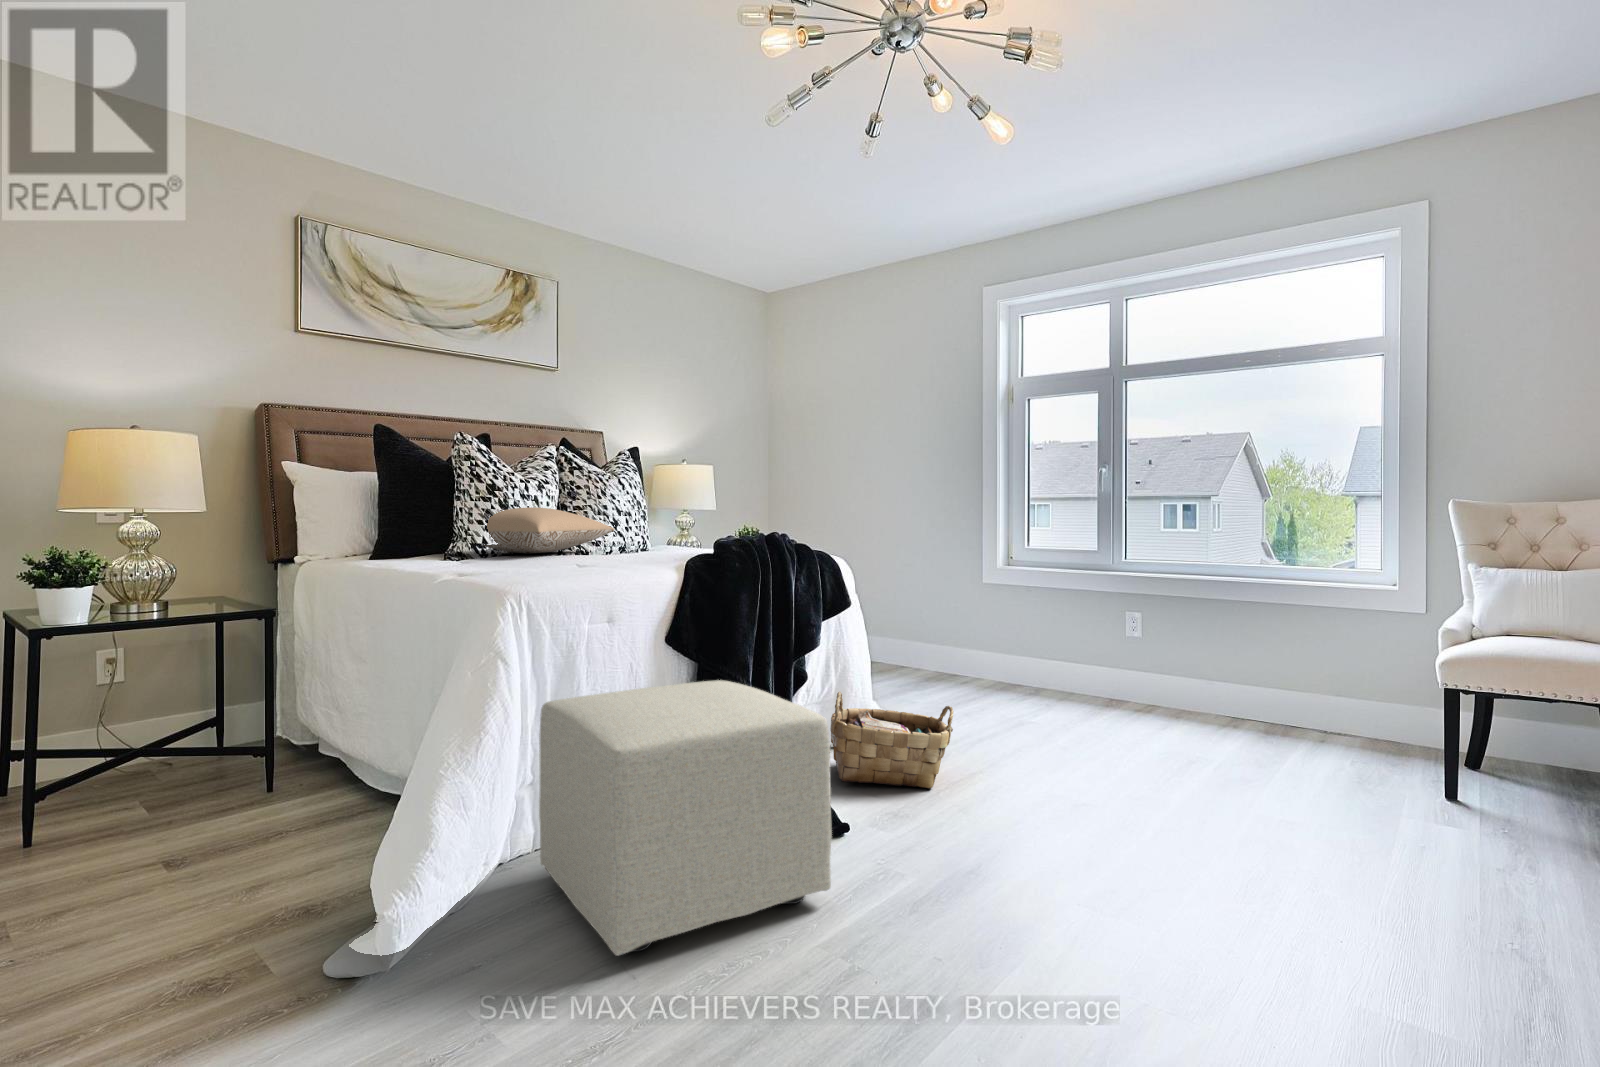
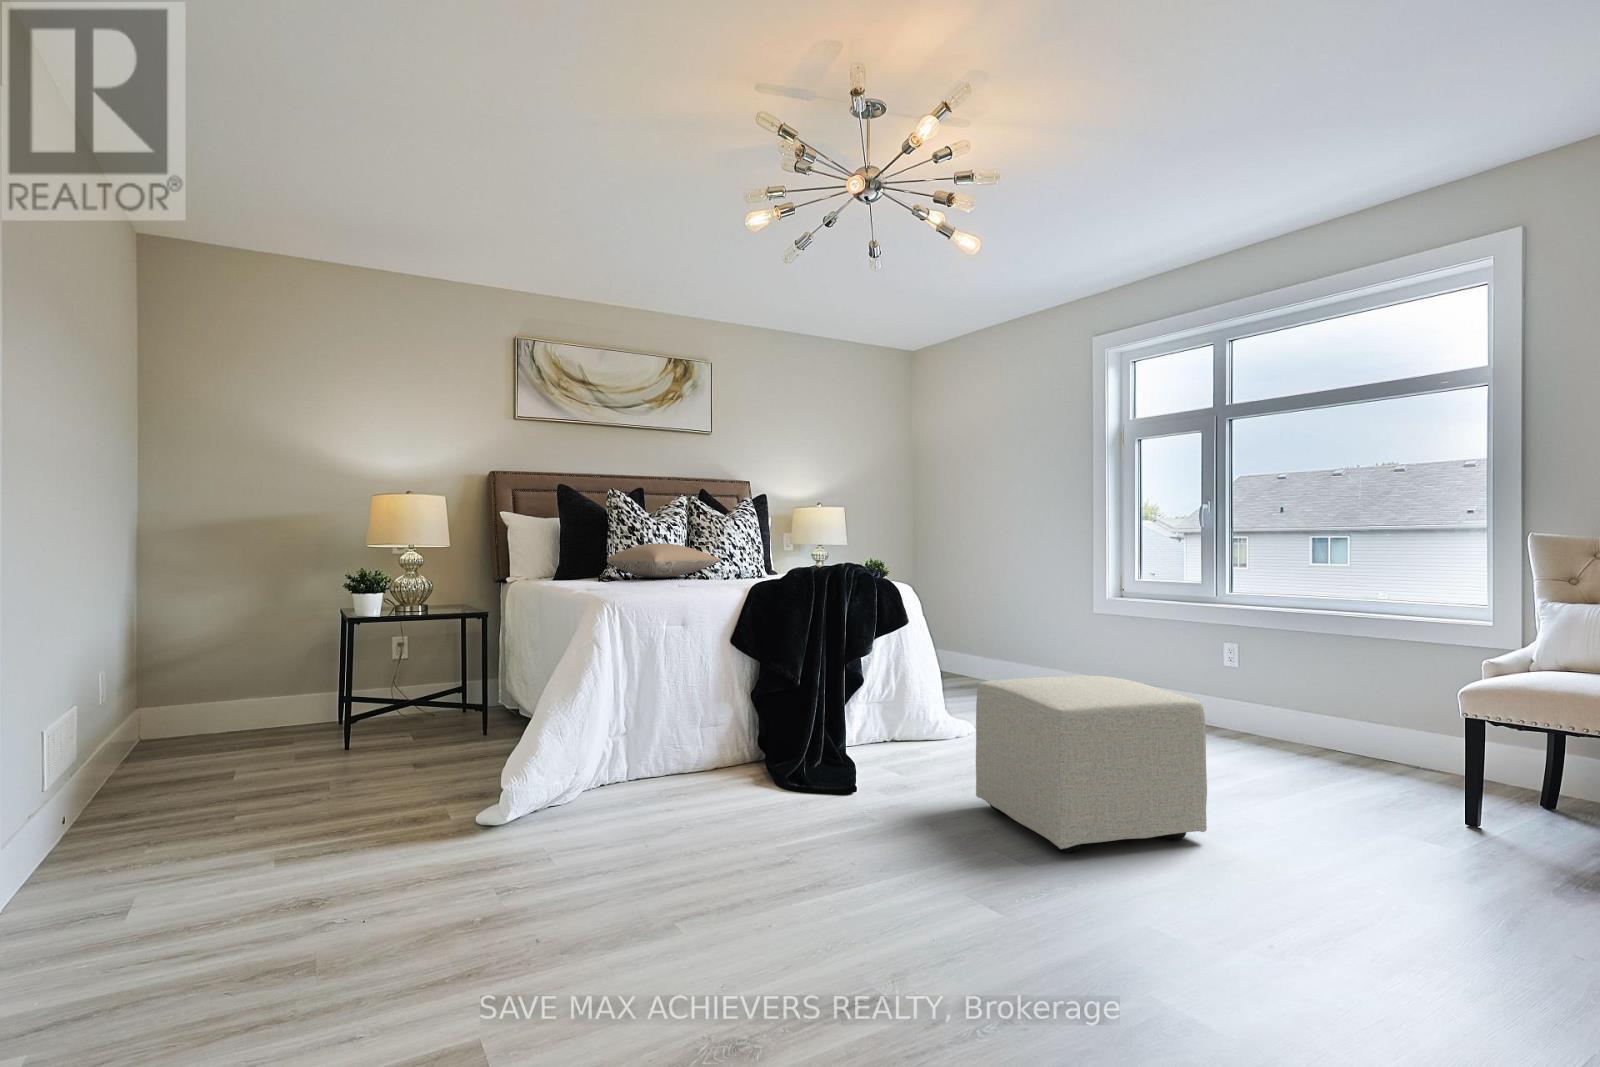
ottoman: present [539,680,832,956] -> present [976,676,1207,851]
woven basket: present [830,692,954,789] -> none [854,692,956,774]

